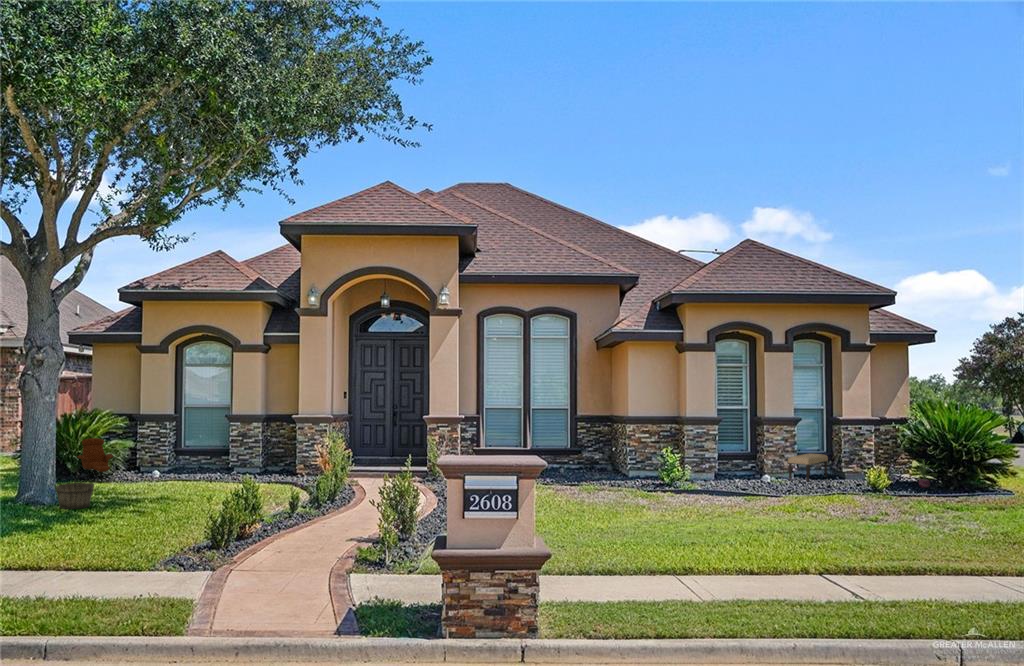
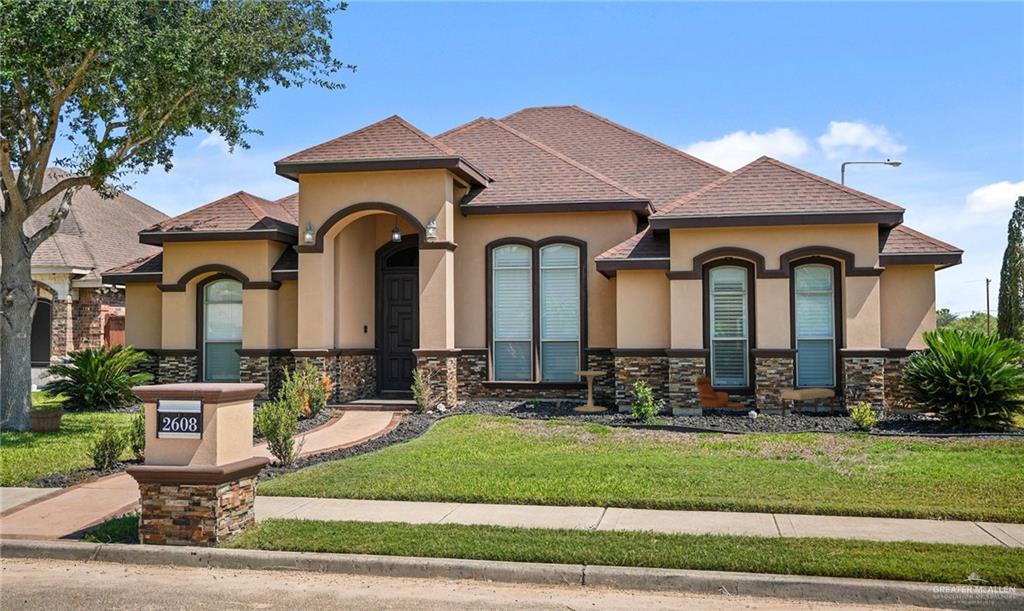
lounge chair: present [78,438,113,481] -> present [696,377,744,419]
pedestal table: none [588,438,621,477] -> present [574,371,607,412]
decorative plant: present [919,460,930,488] -> none [908,394,946,427]

